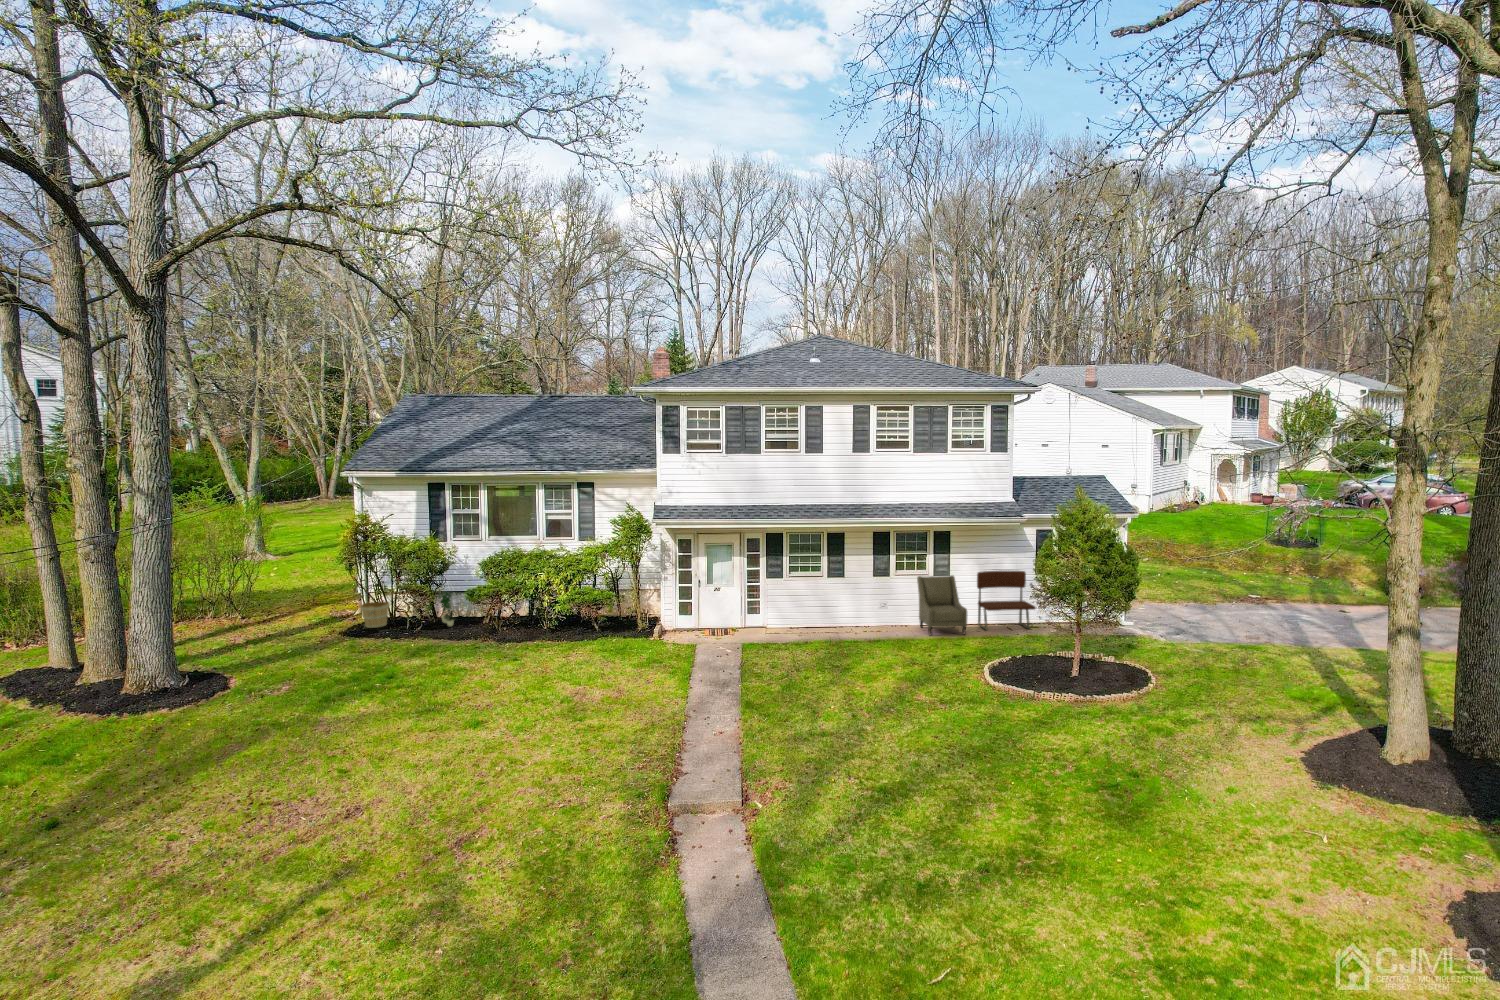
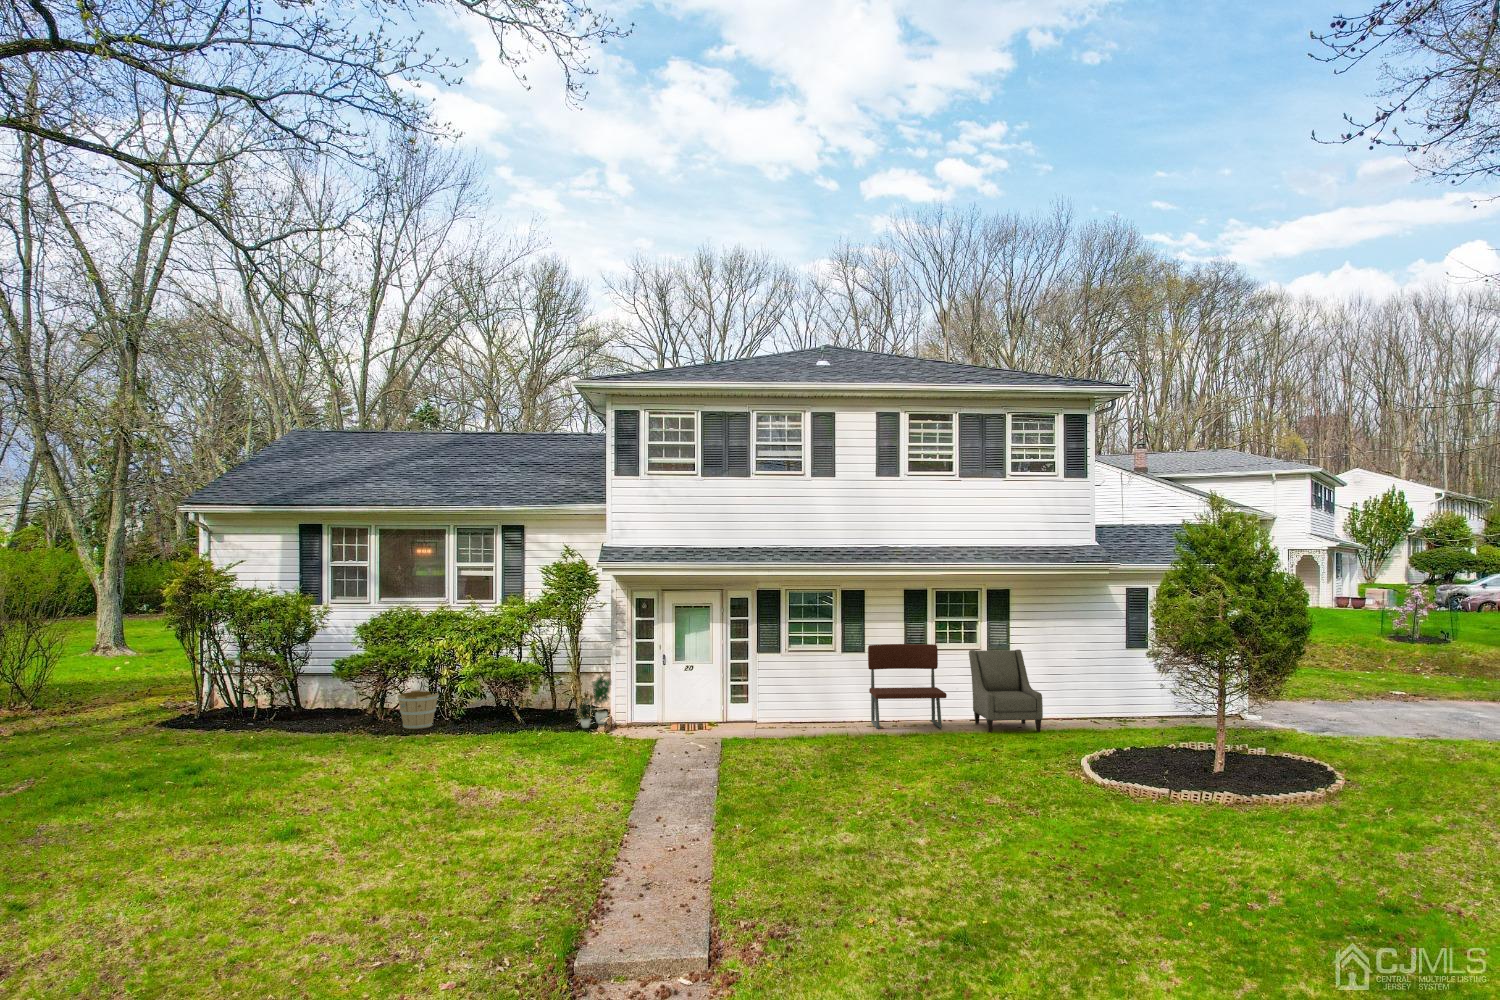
bench: present [977,570,1036,630] -> present [868,644,947,729]
potted plant: present [438,592,454,626] -> present [575,677,610,728]
wooden bucket: present [360,602,390,628] -> present [398,690,439,729]

